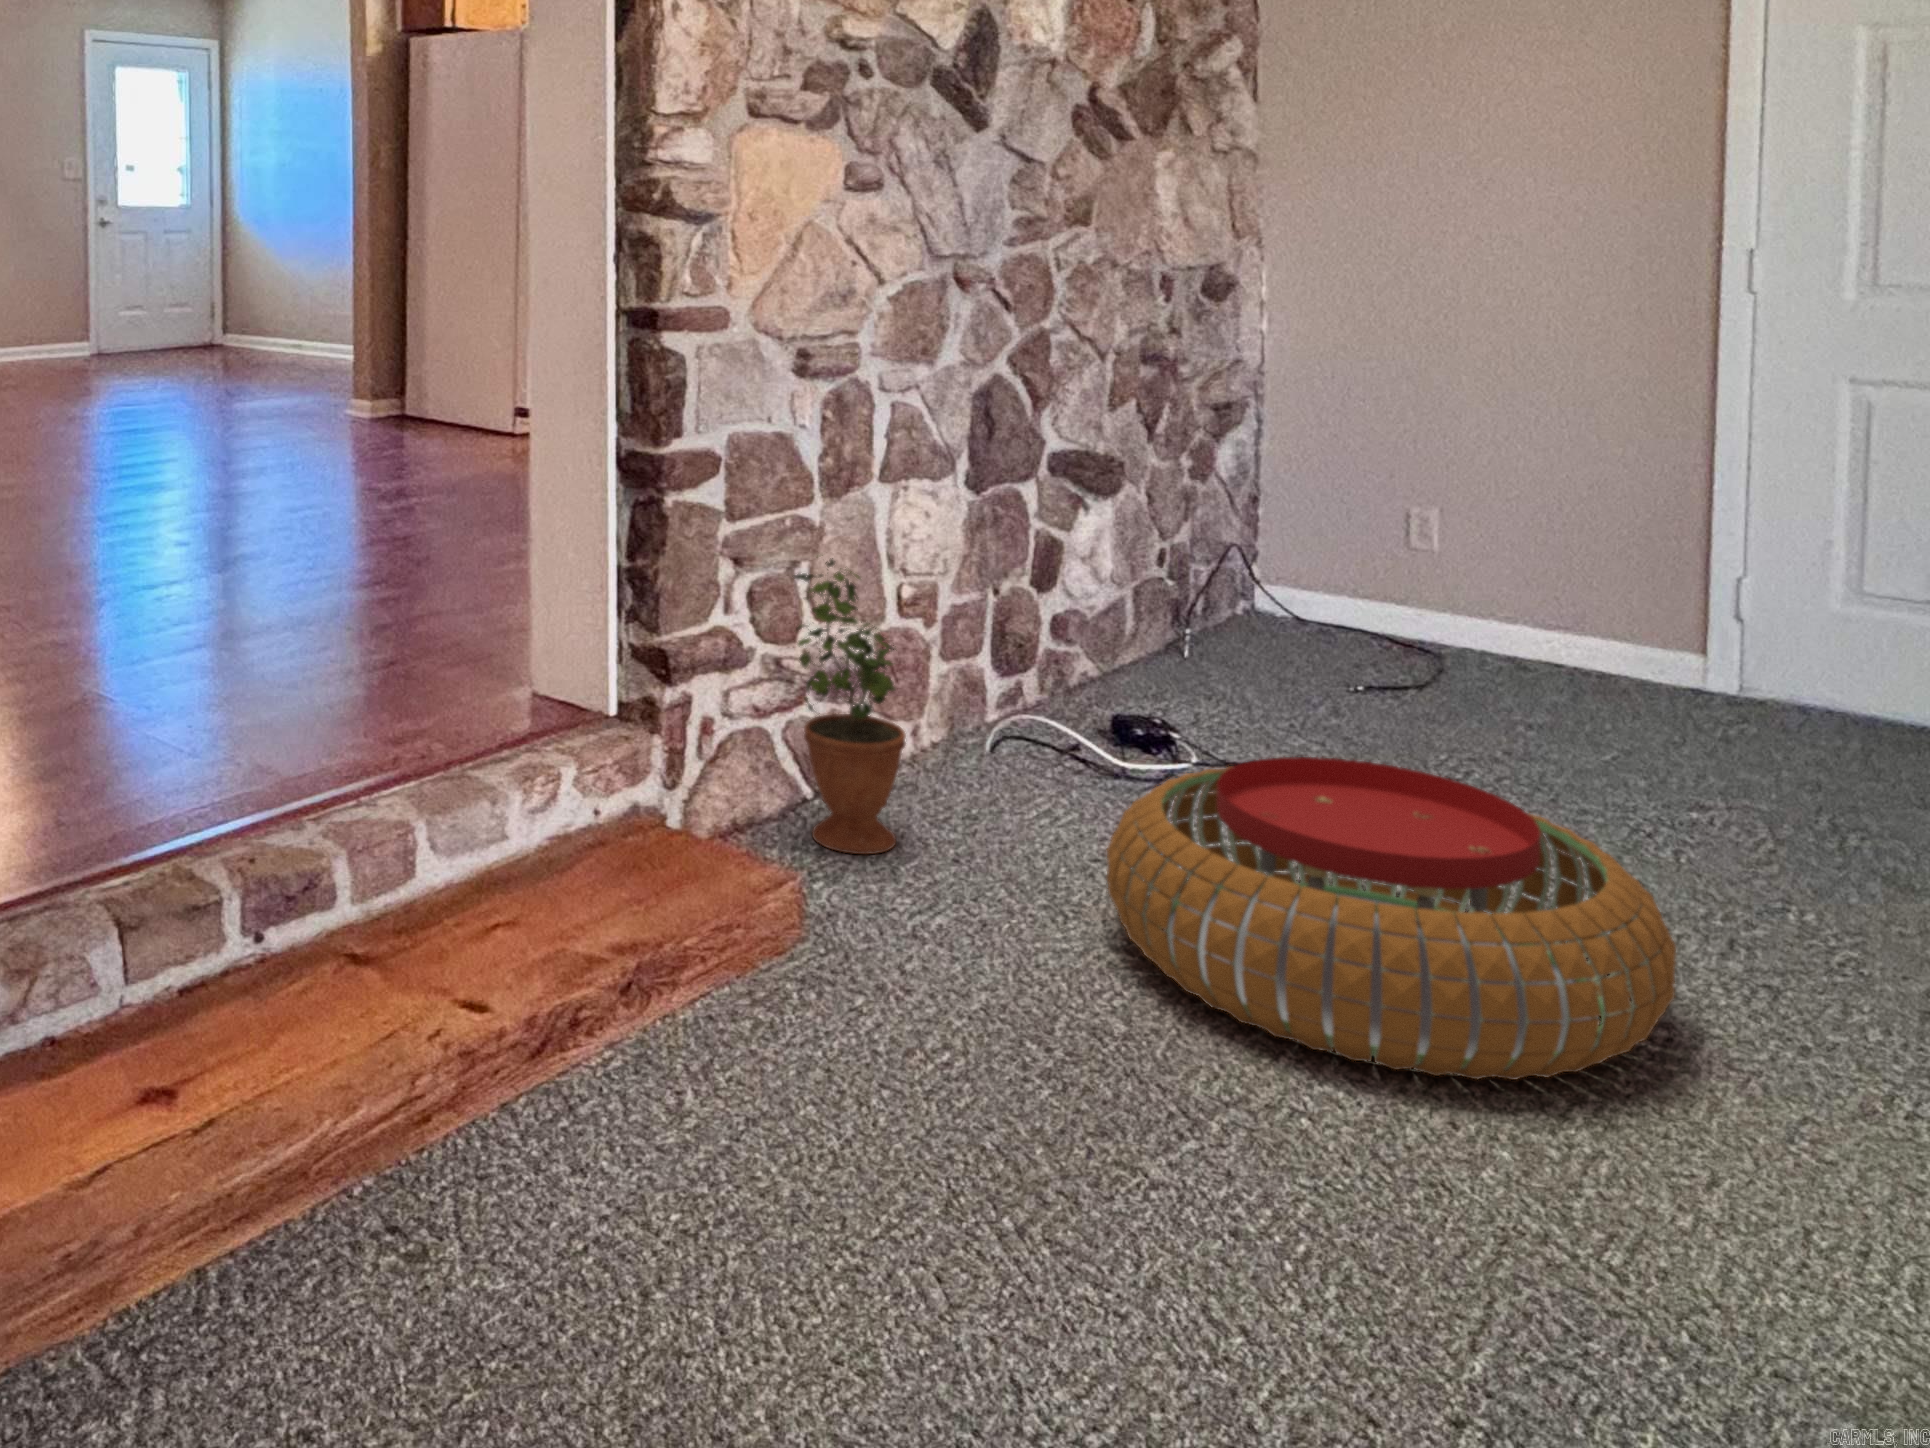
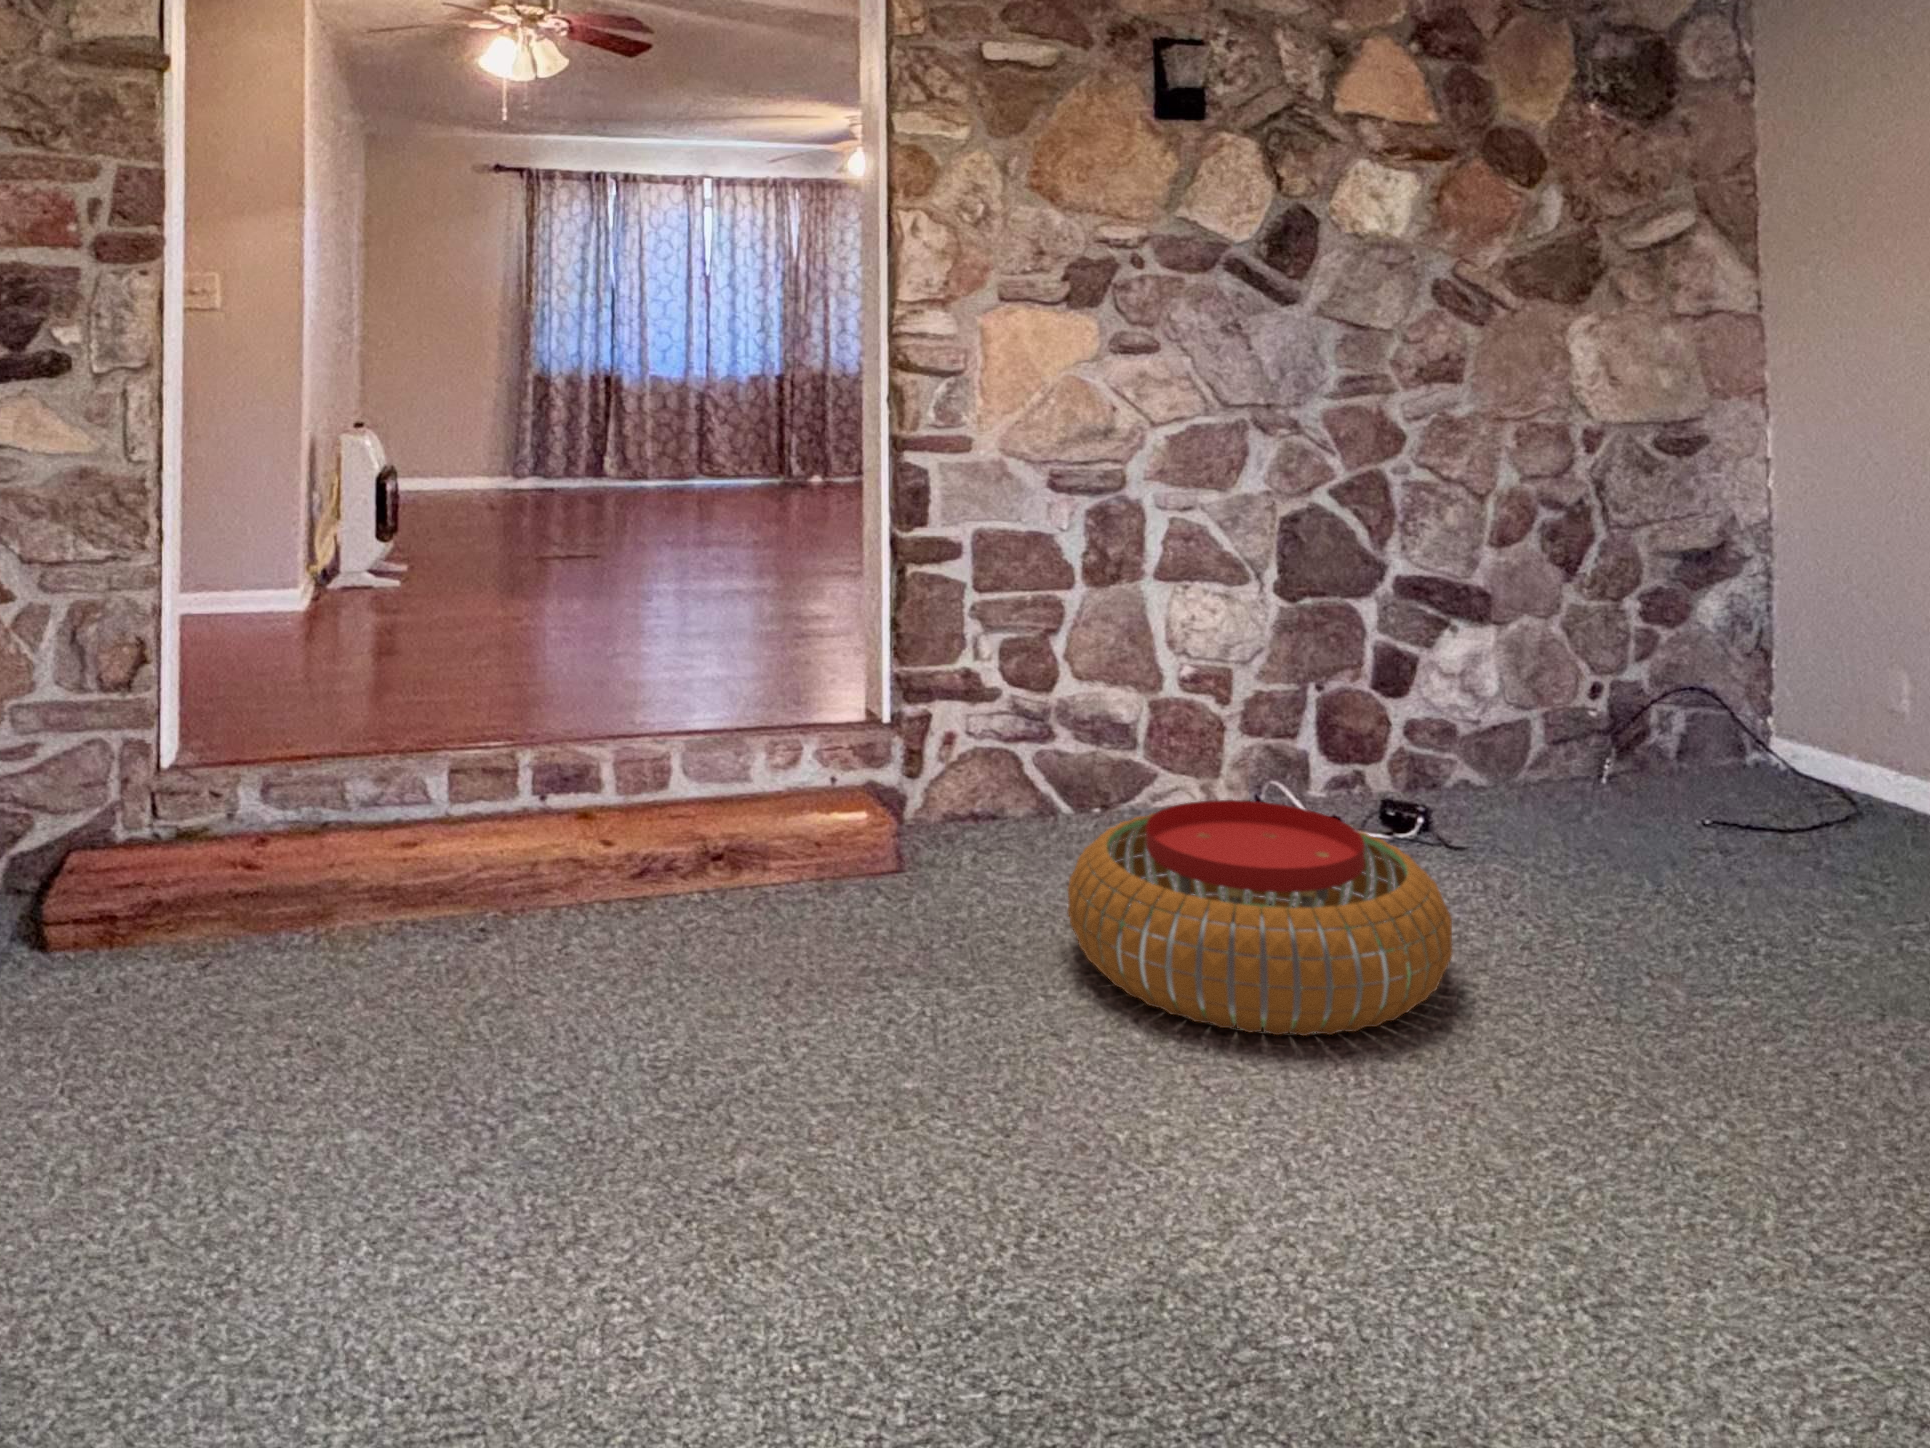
potted plant: present [792,558,906,854] -> none [998,623,1087,848]

